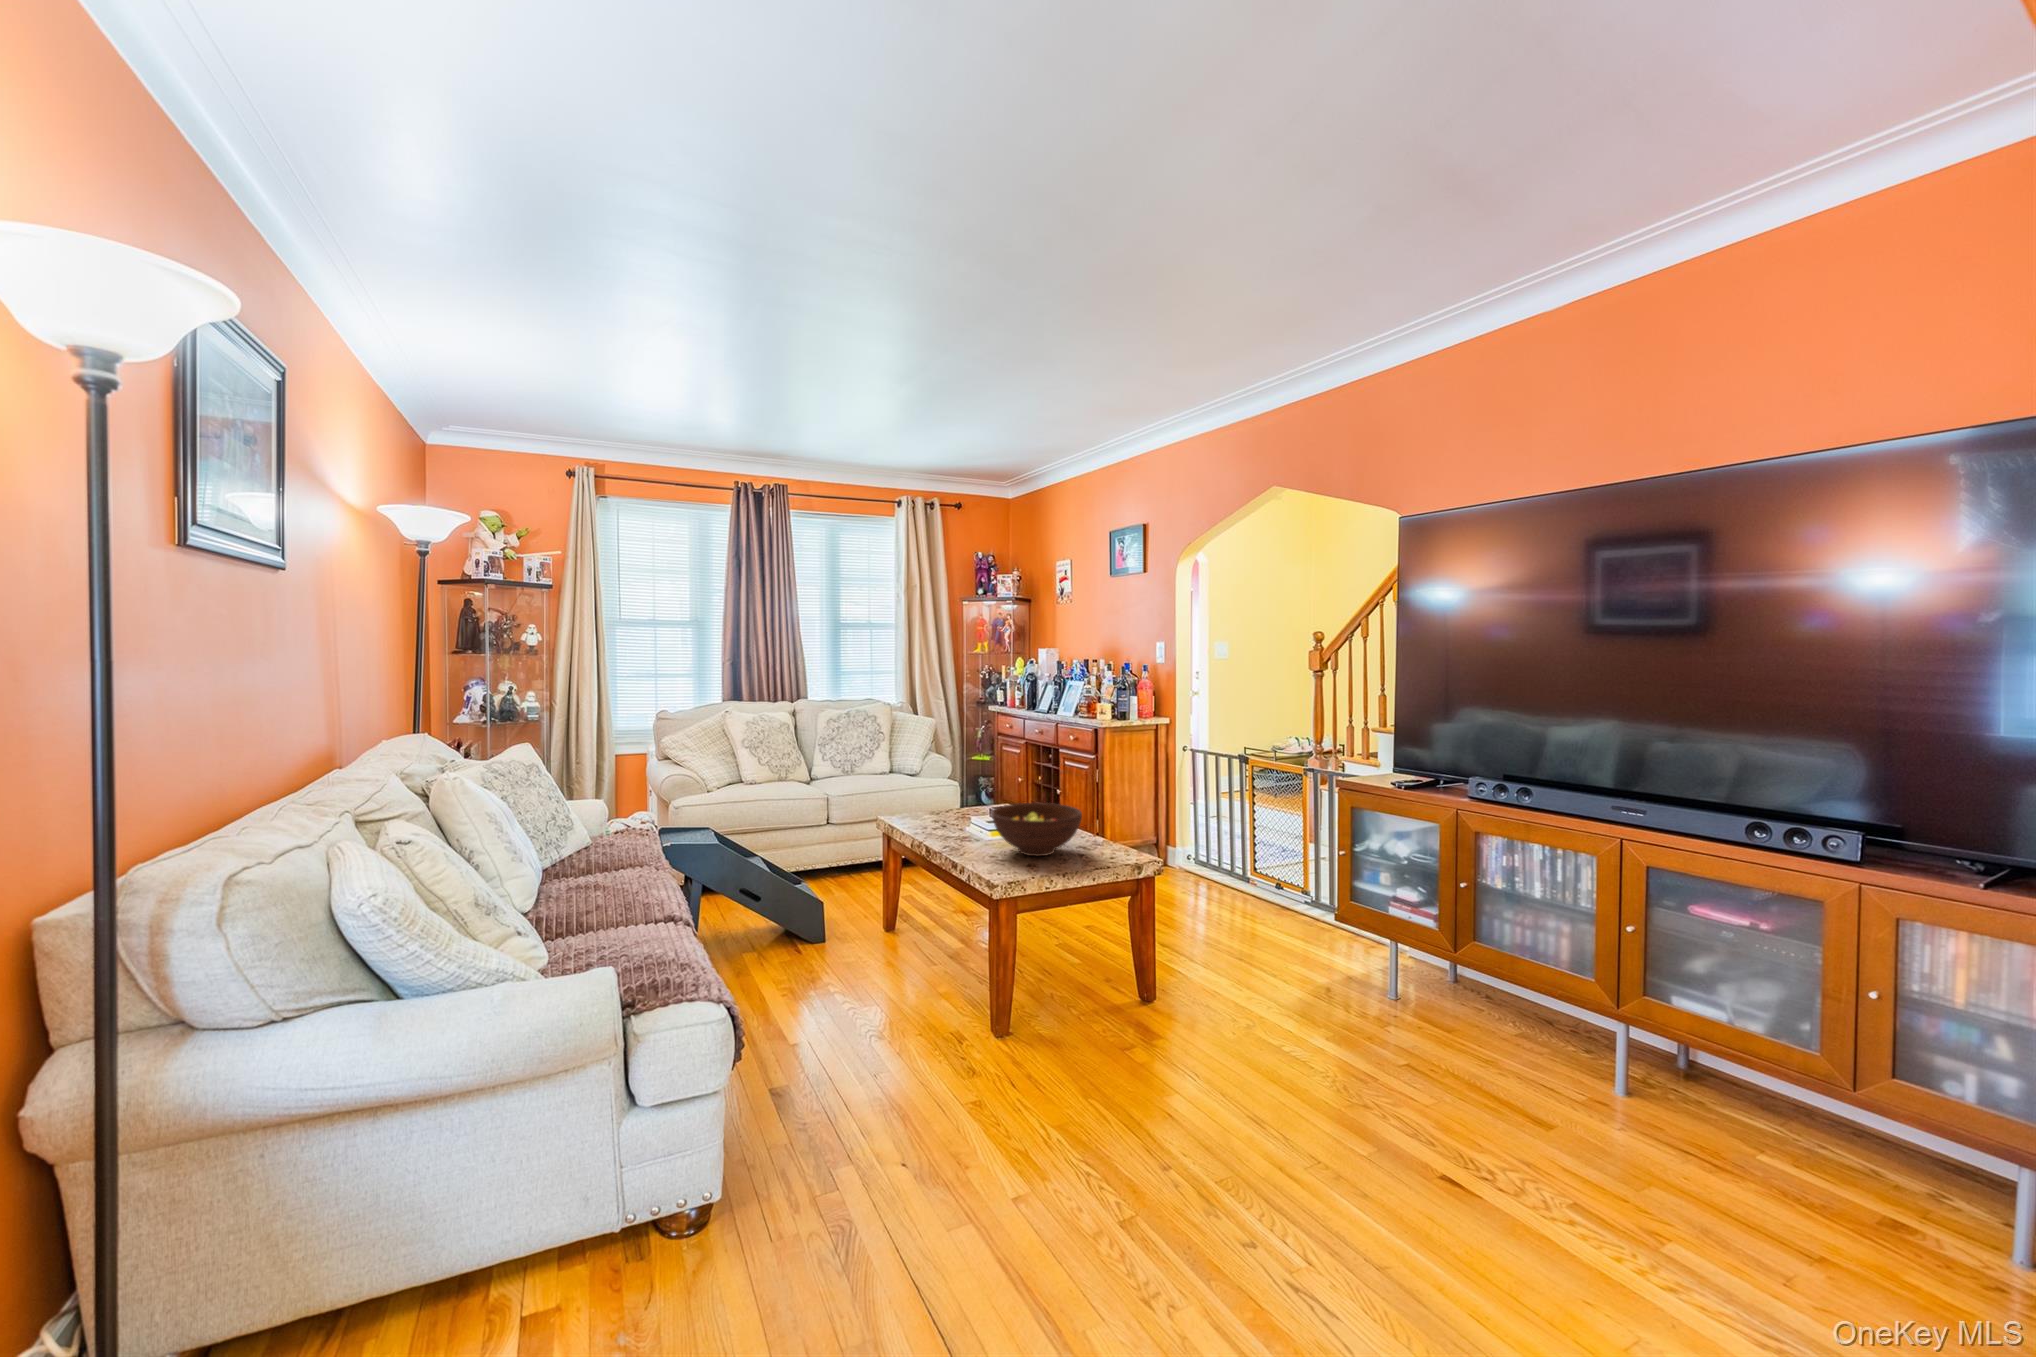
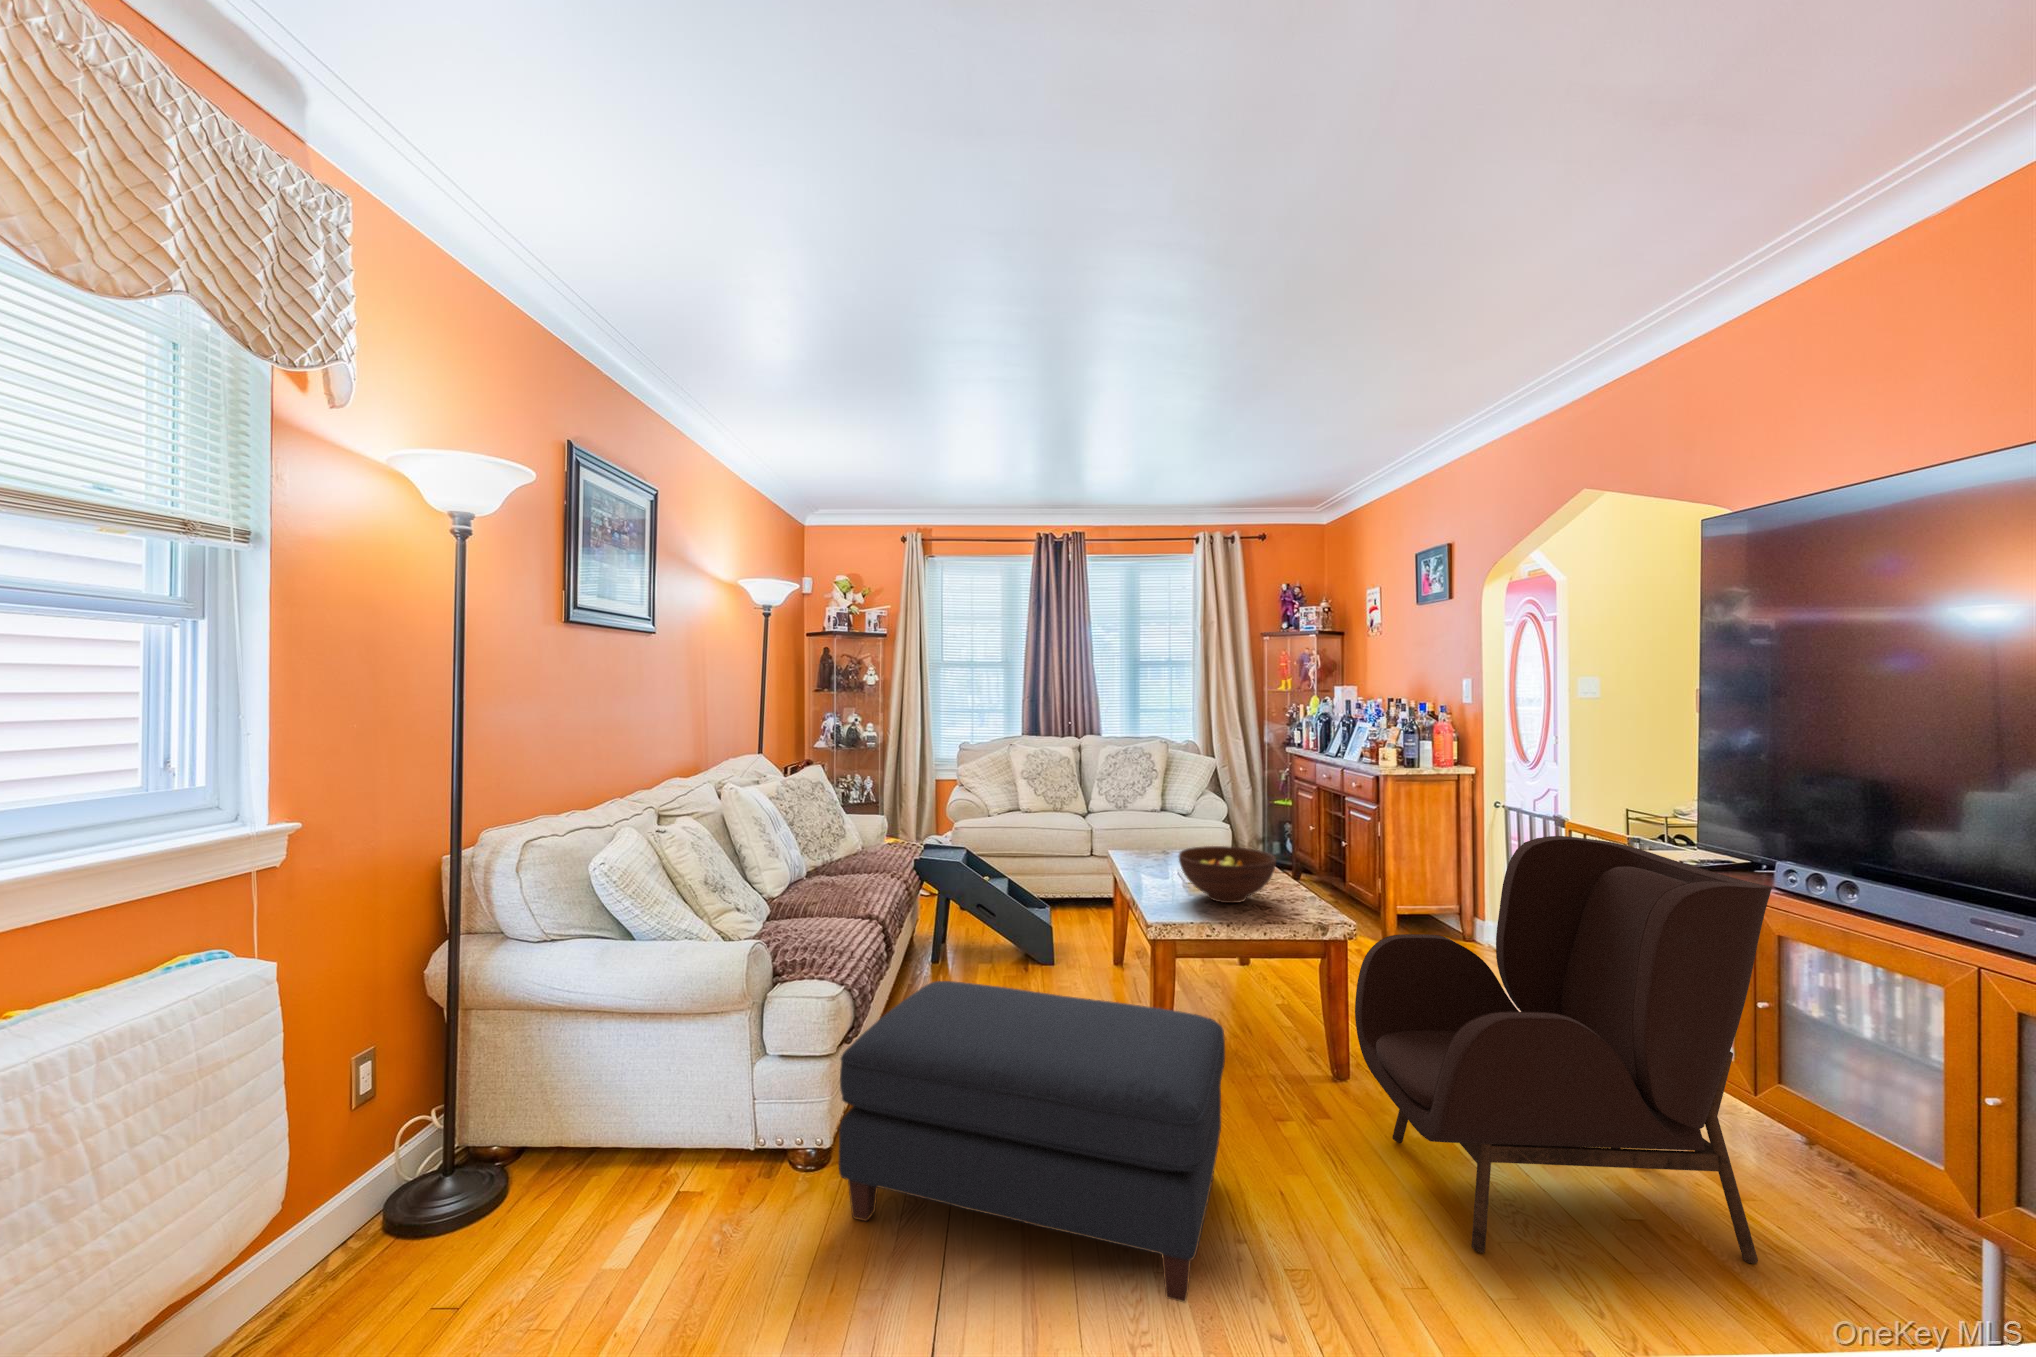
armchair: none [1186,771,1485,1110] -> present [1355,836,1772,1264]
ottoman: none [771,964,1172,1265] -> present [839,981,1225,1302]

